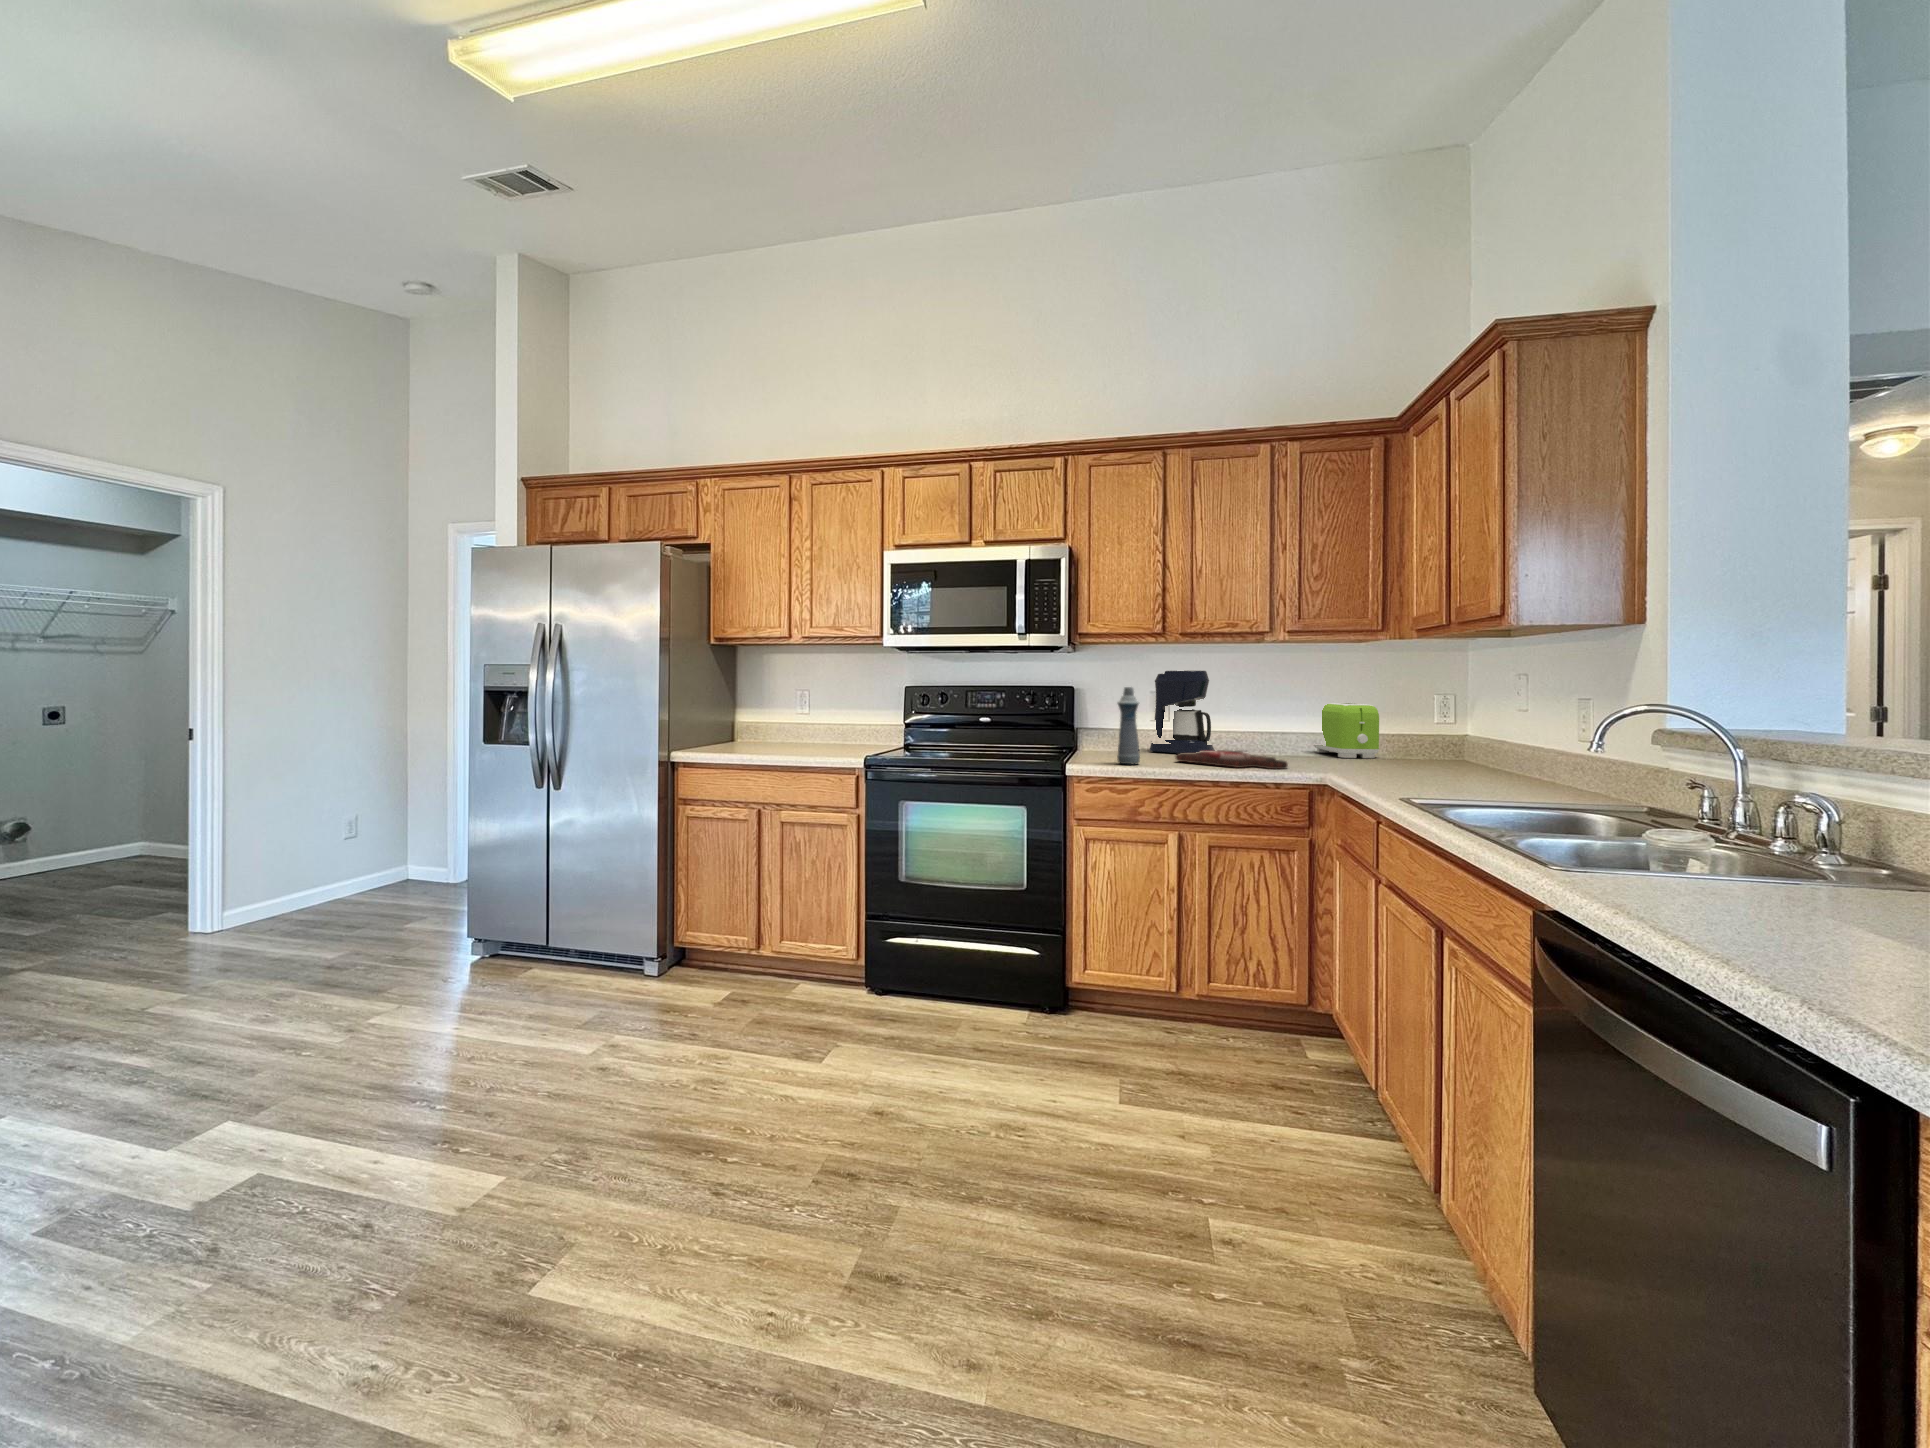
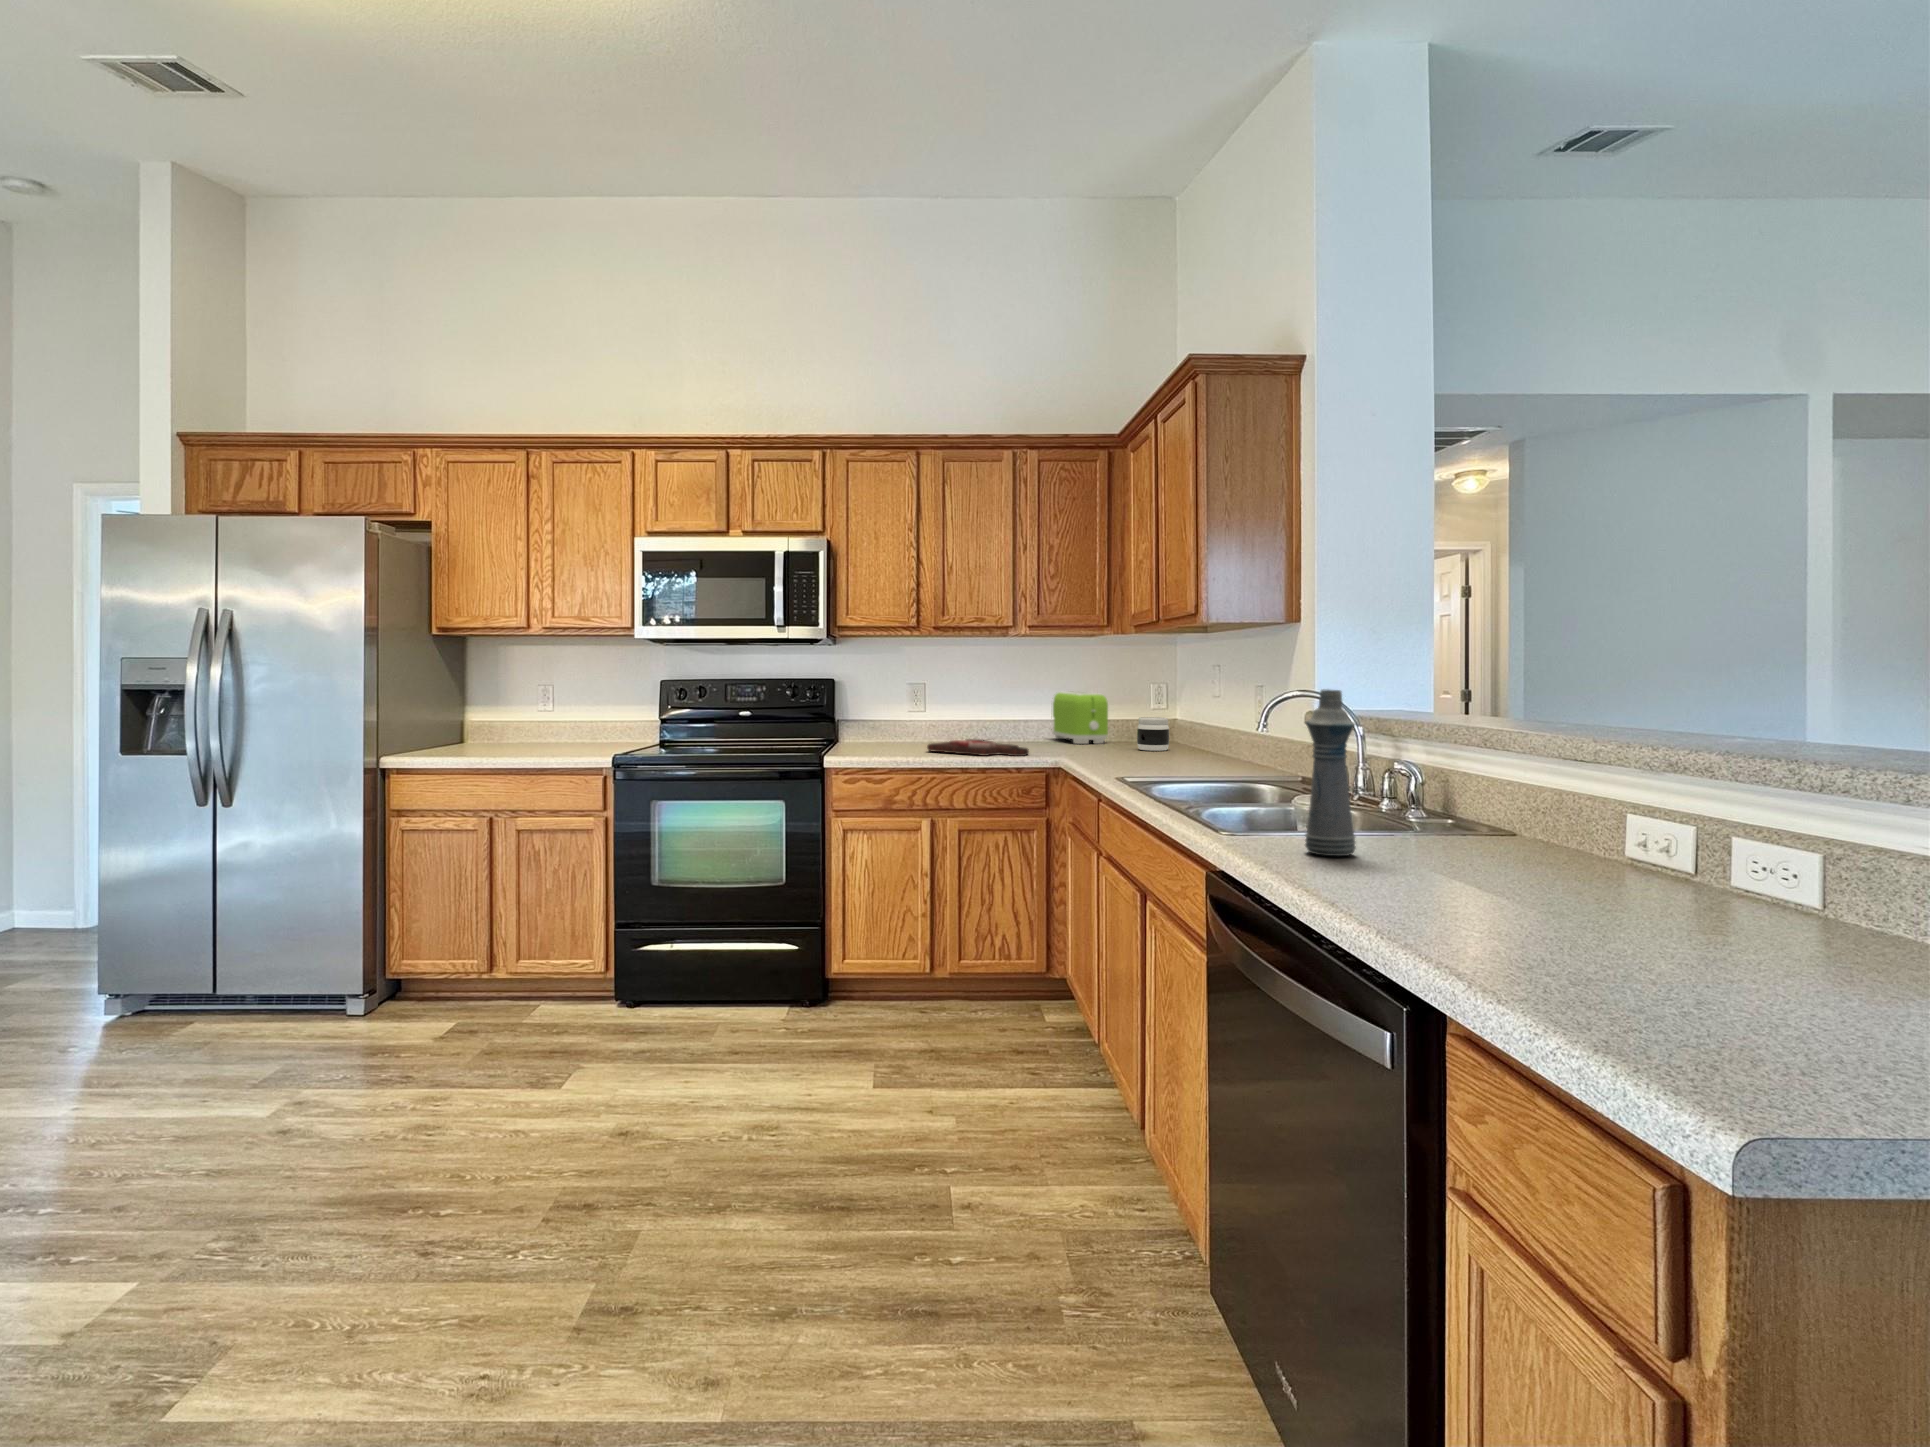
coffee maker: present [1150,670,1215,753] -> none [902,662,963,744]
bottle: present [1117,687,1140,765] -> present [1305,689,1356,856]
jar: none [1415,731,1454,768] -> present [1137,717,1169,751]

